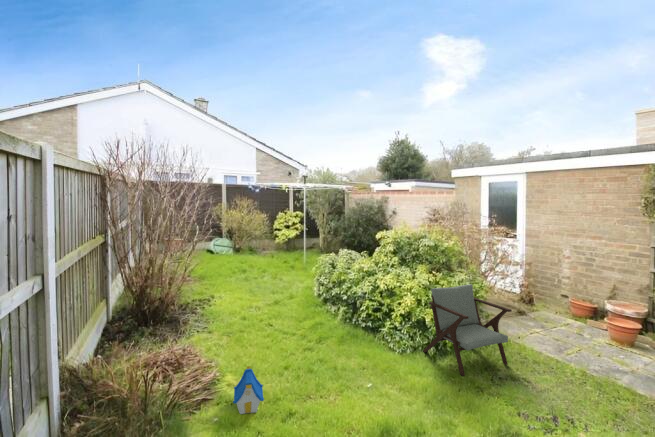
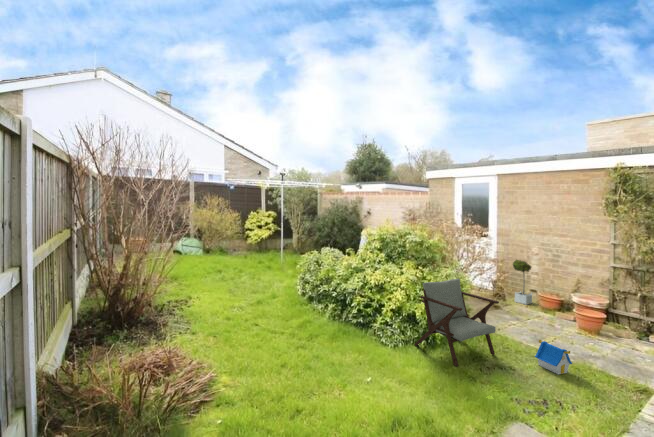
potted tree: none [541,263,564,311] -> present [513,260,532,305]
toy house: present [233,366,264,414] -> present [535,340,572,374]

